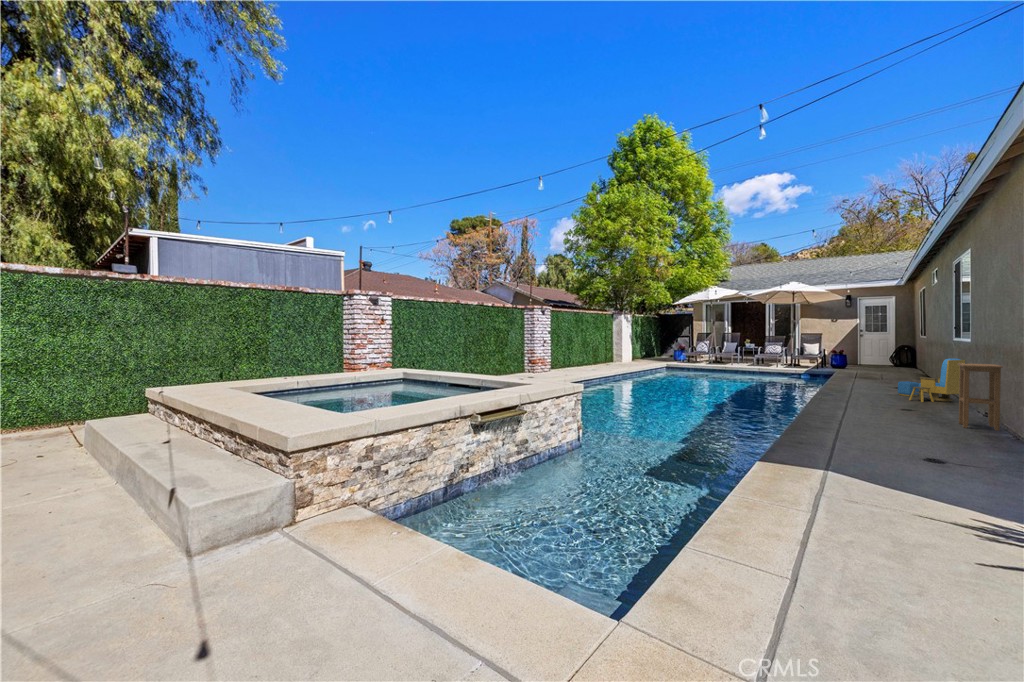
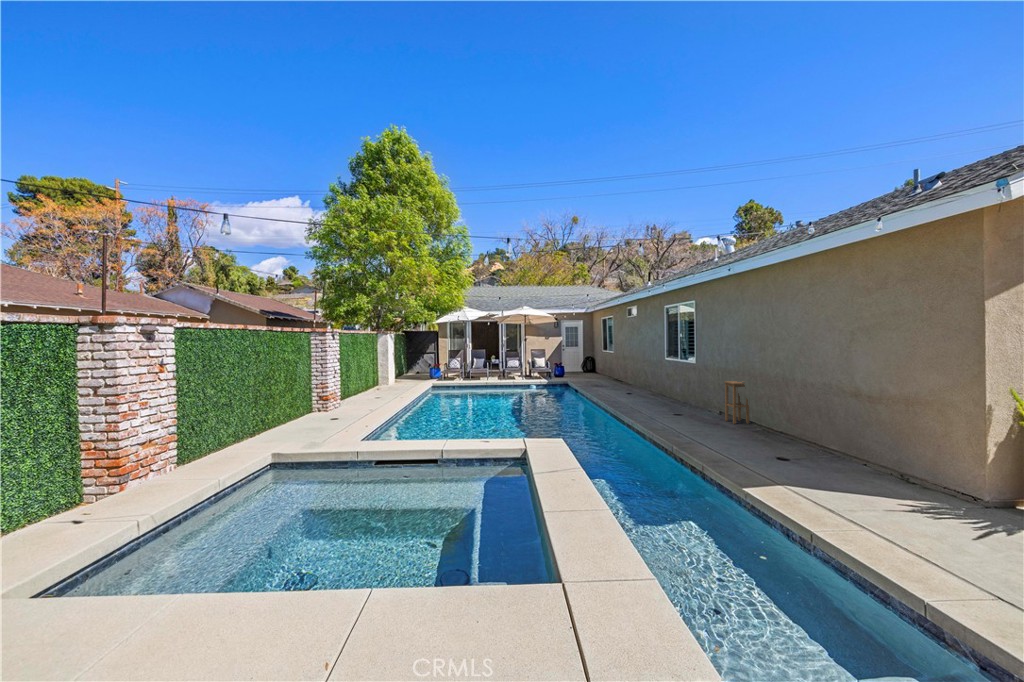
armchair: present [898,359,965,402] -> none [649,373,689,405]

